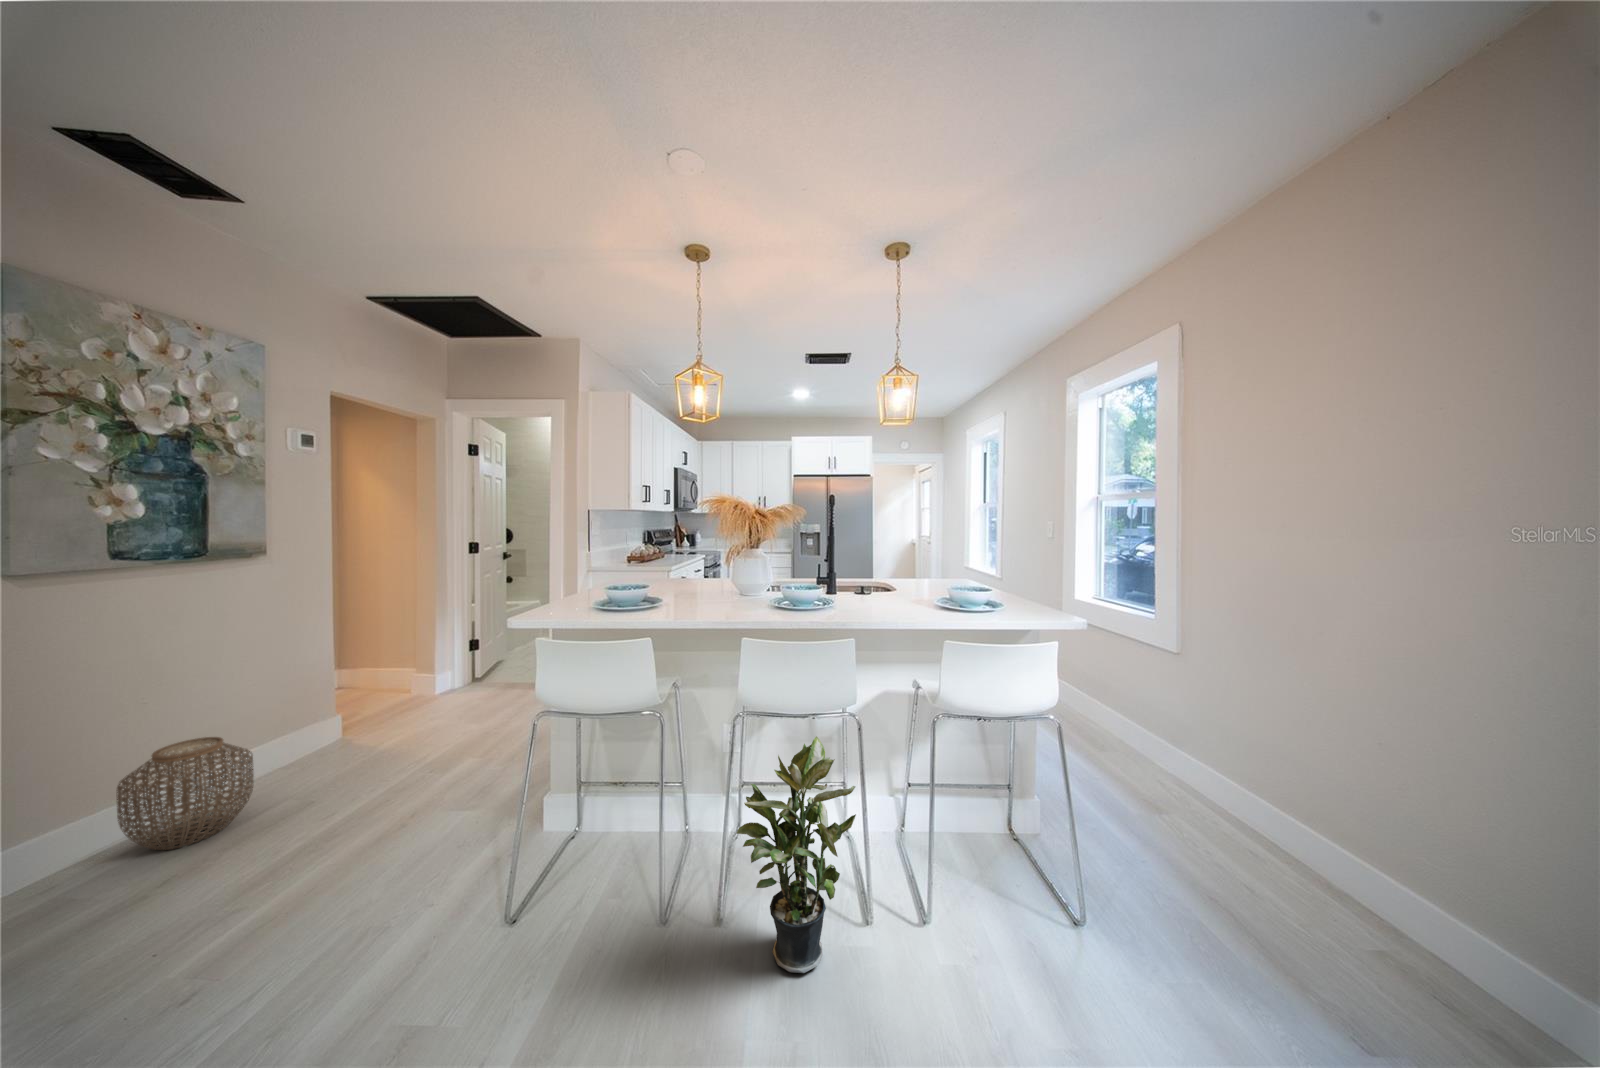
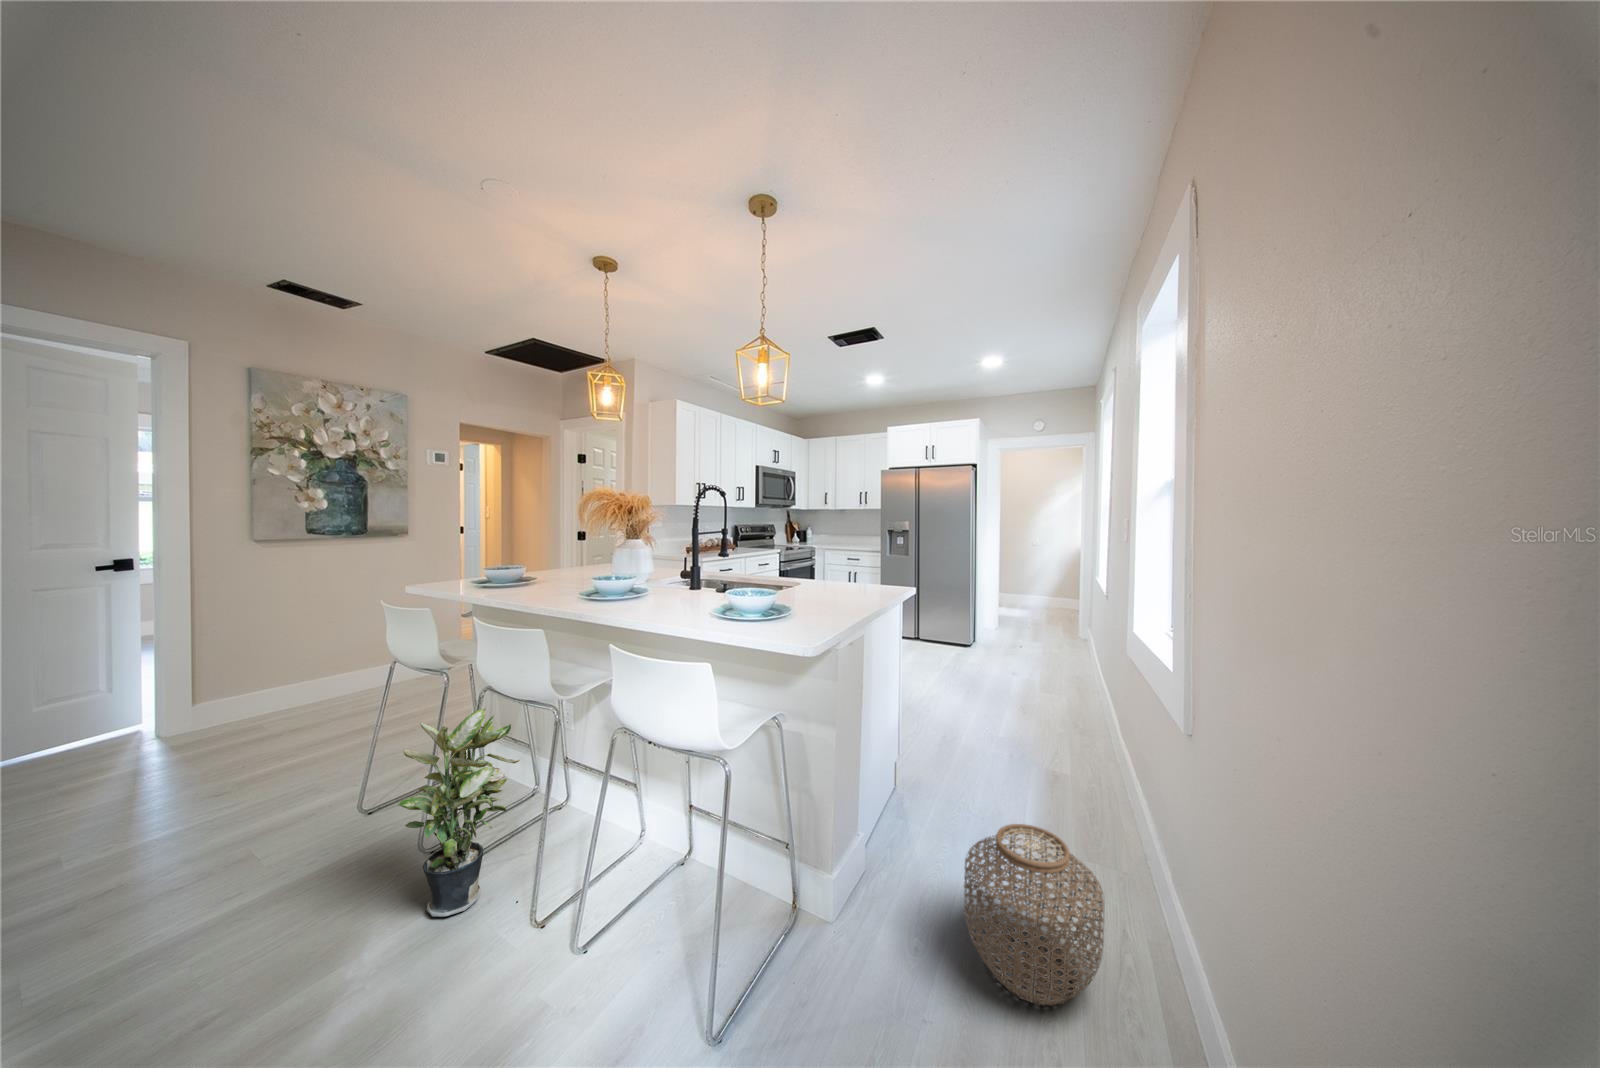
woven basket: present [117,737,254,850] -> present [964,824,1104,1005]

